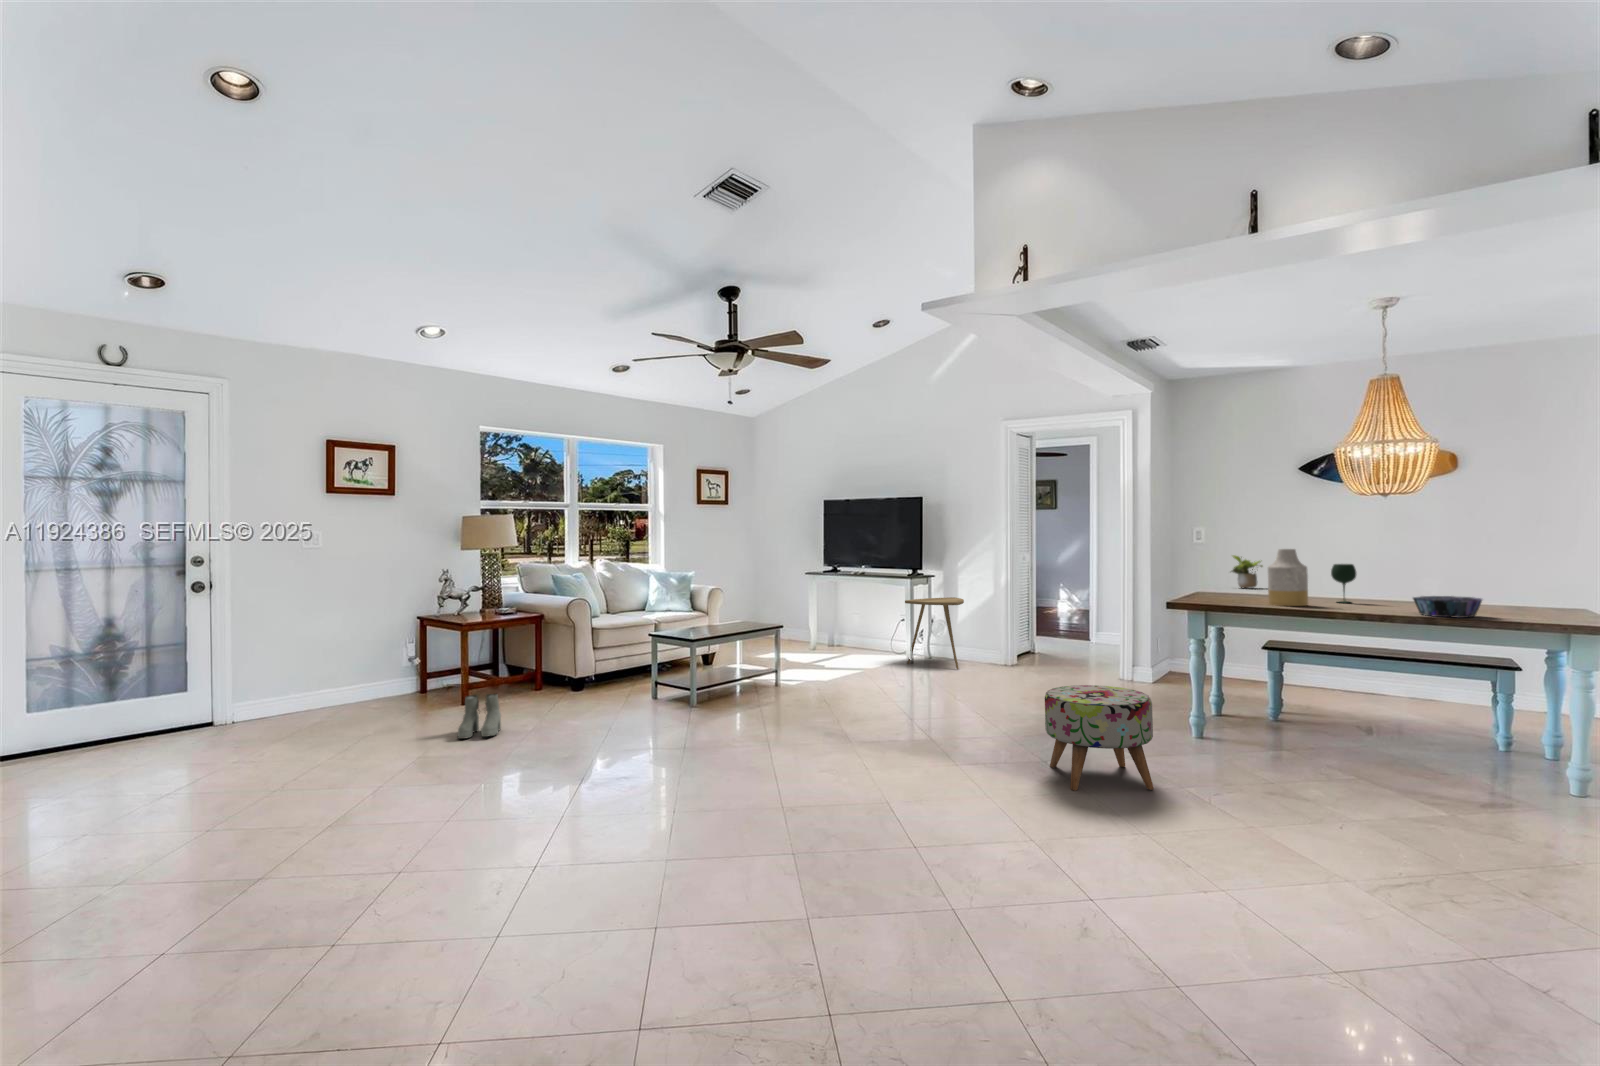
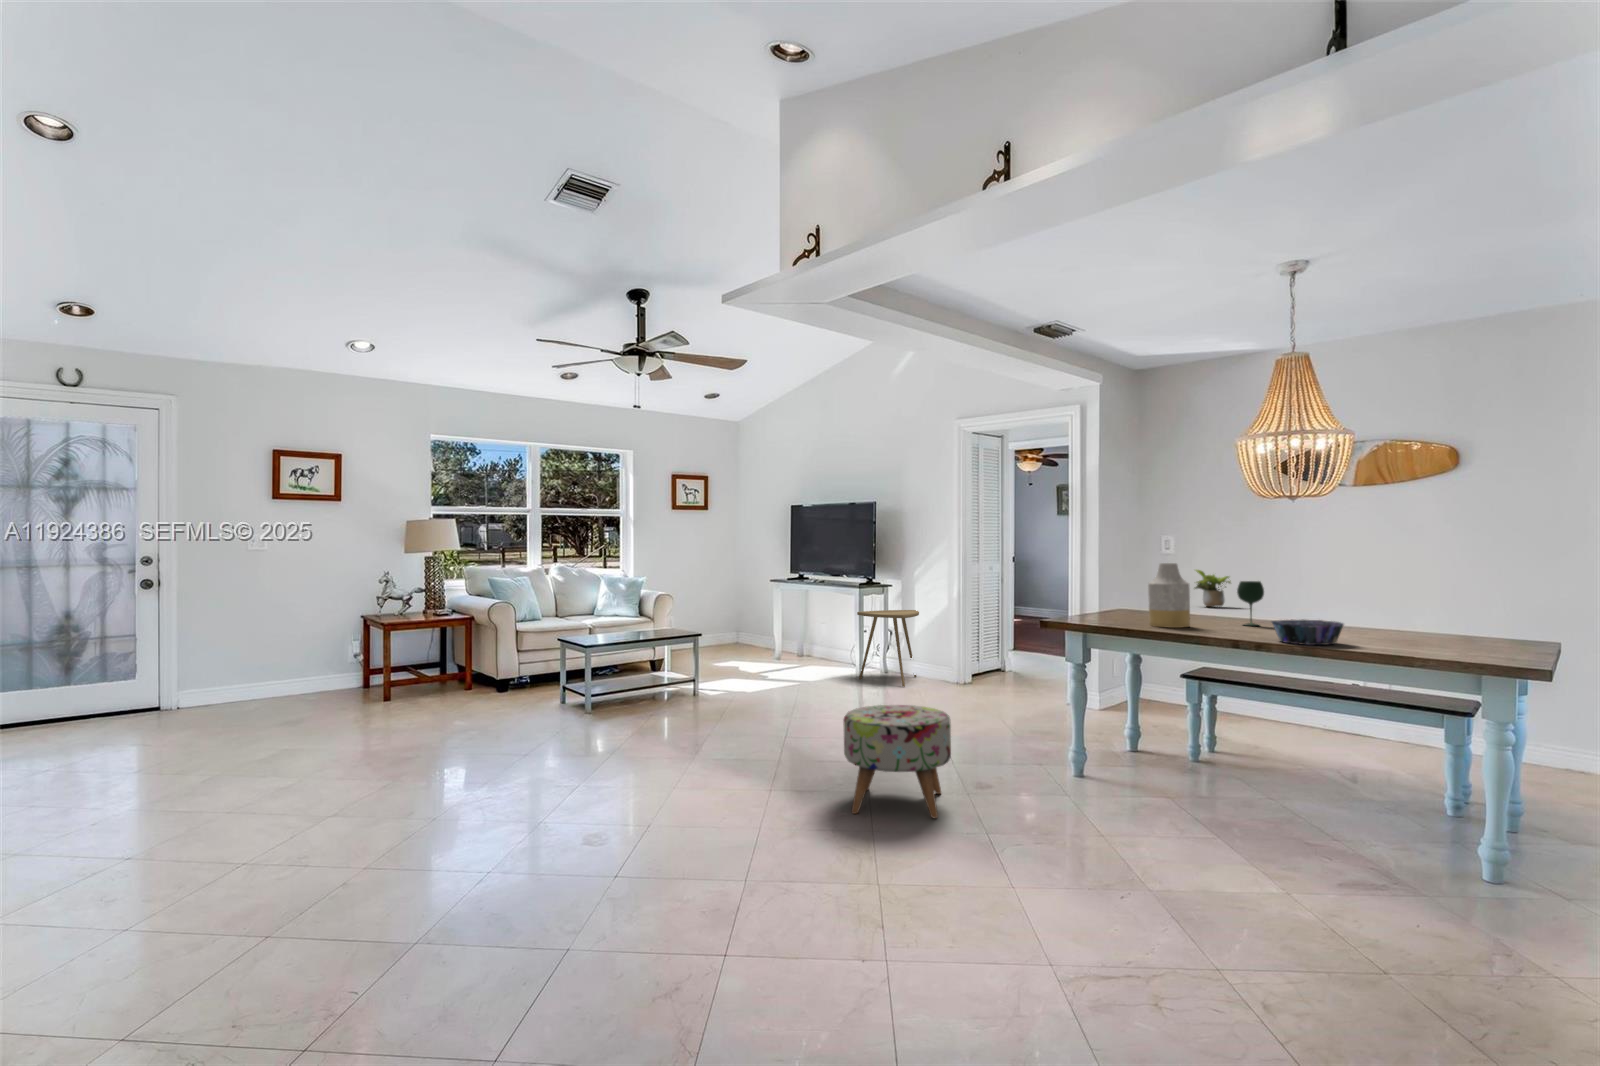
boots: present [458,694,501,739] -> none [341,690,390,731]

